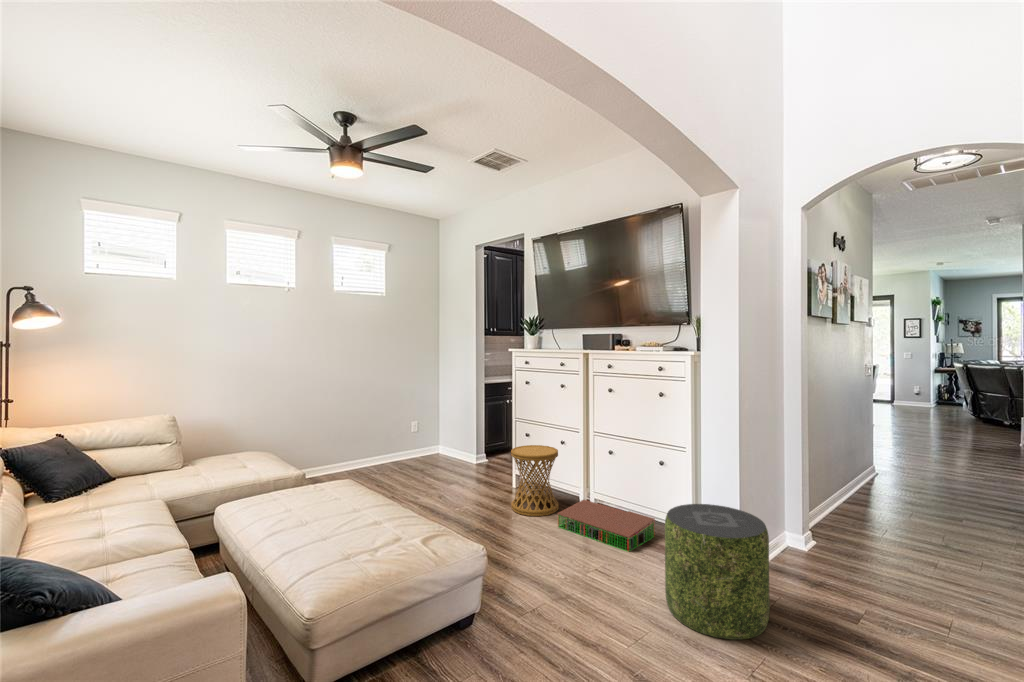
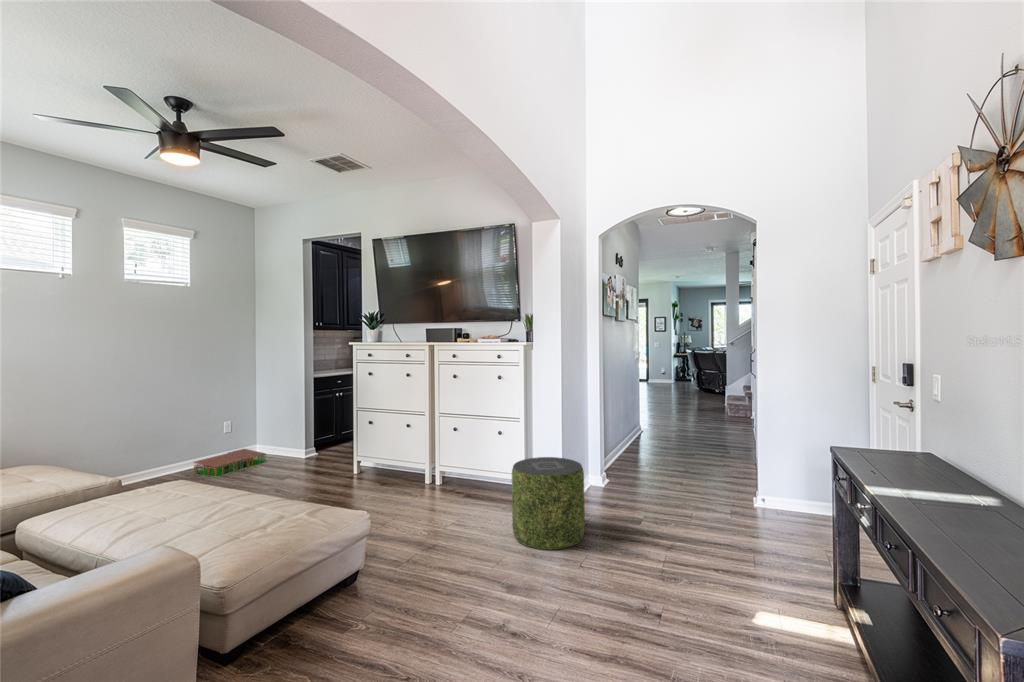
side table: present [511,445,558,516] -> none [361,431,408,496]
storage bin: present [557,500,655,552] -> present [194,449,266,477]

